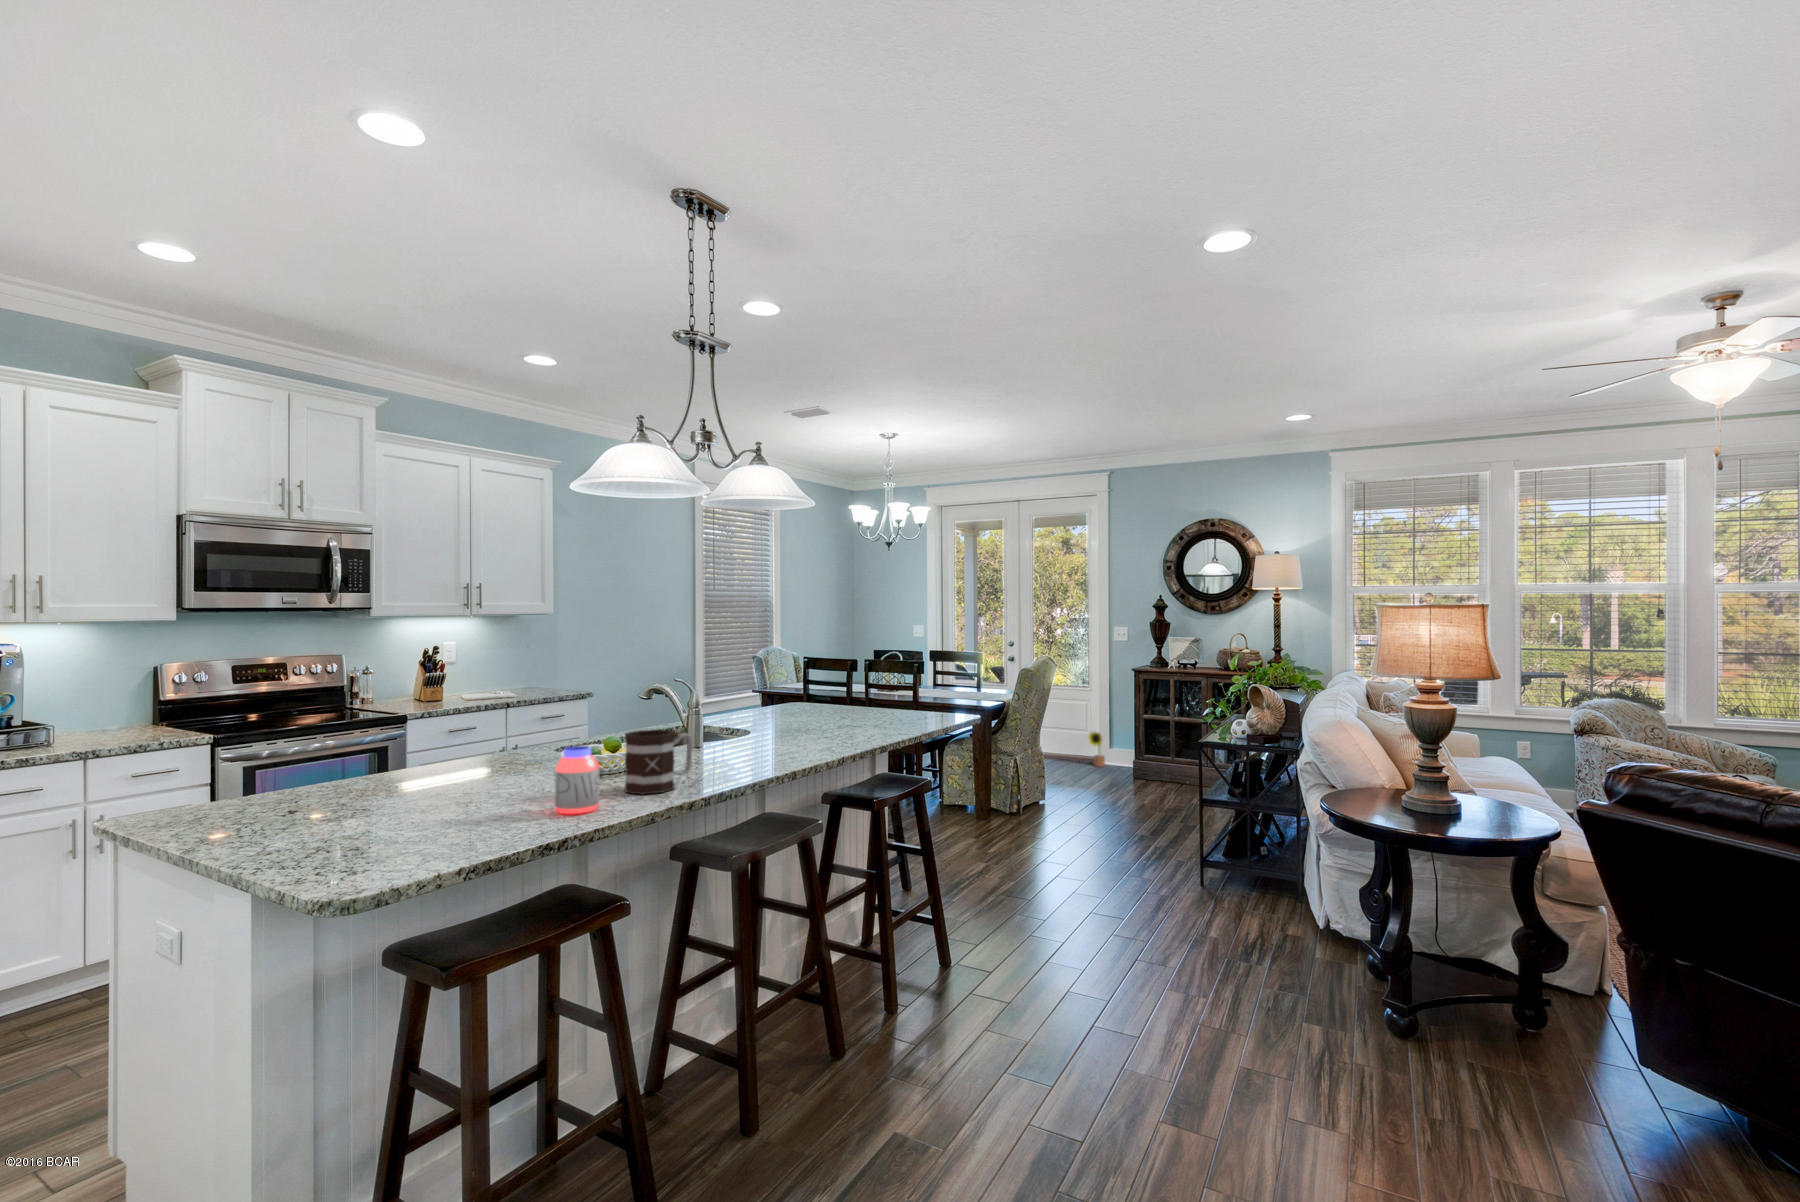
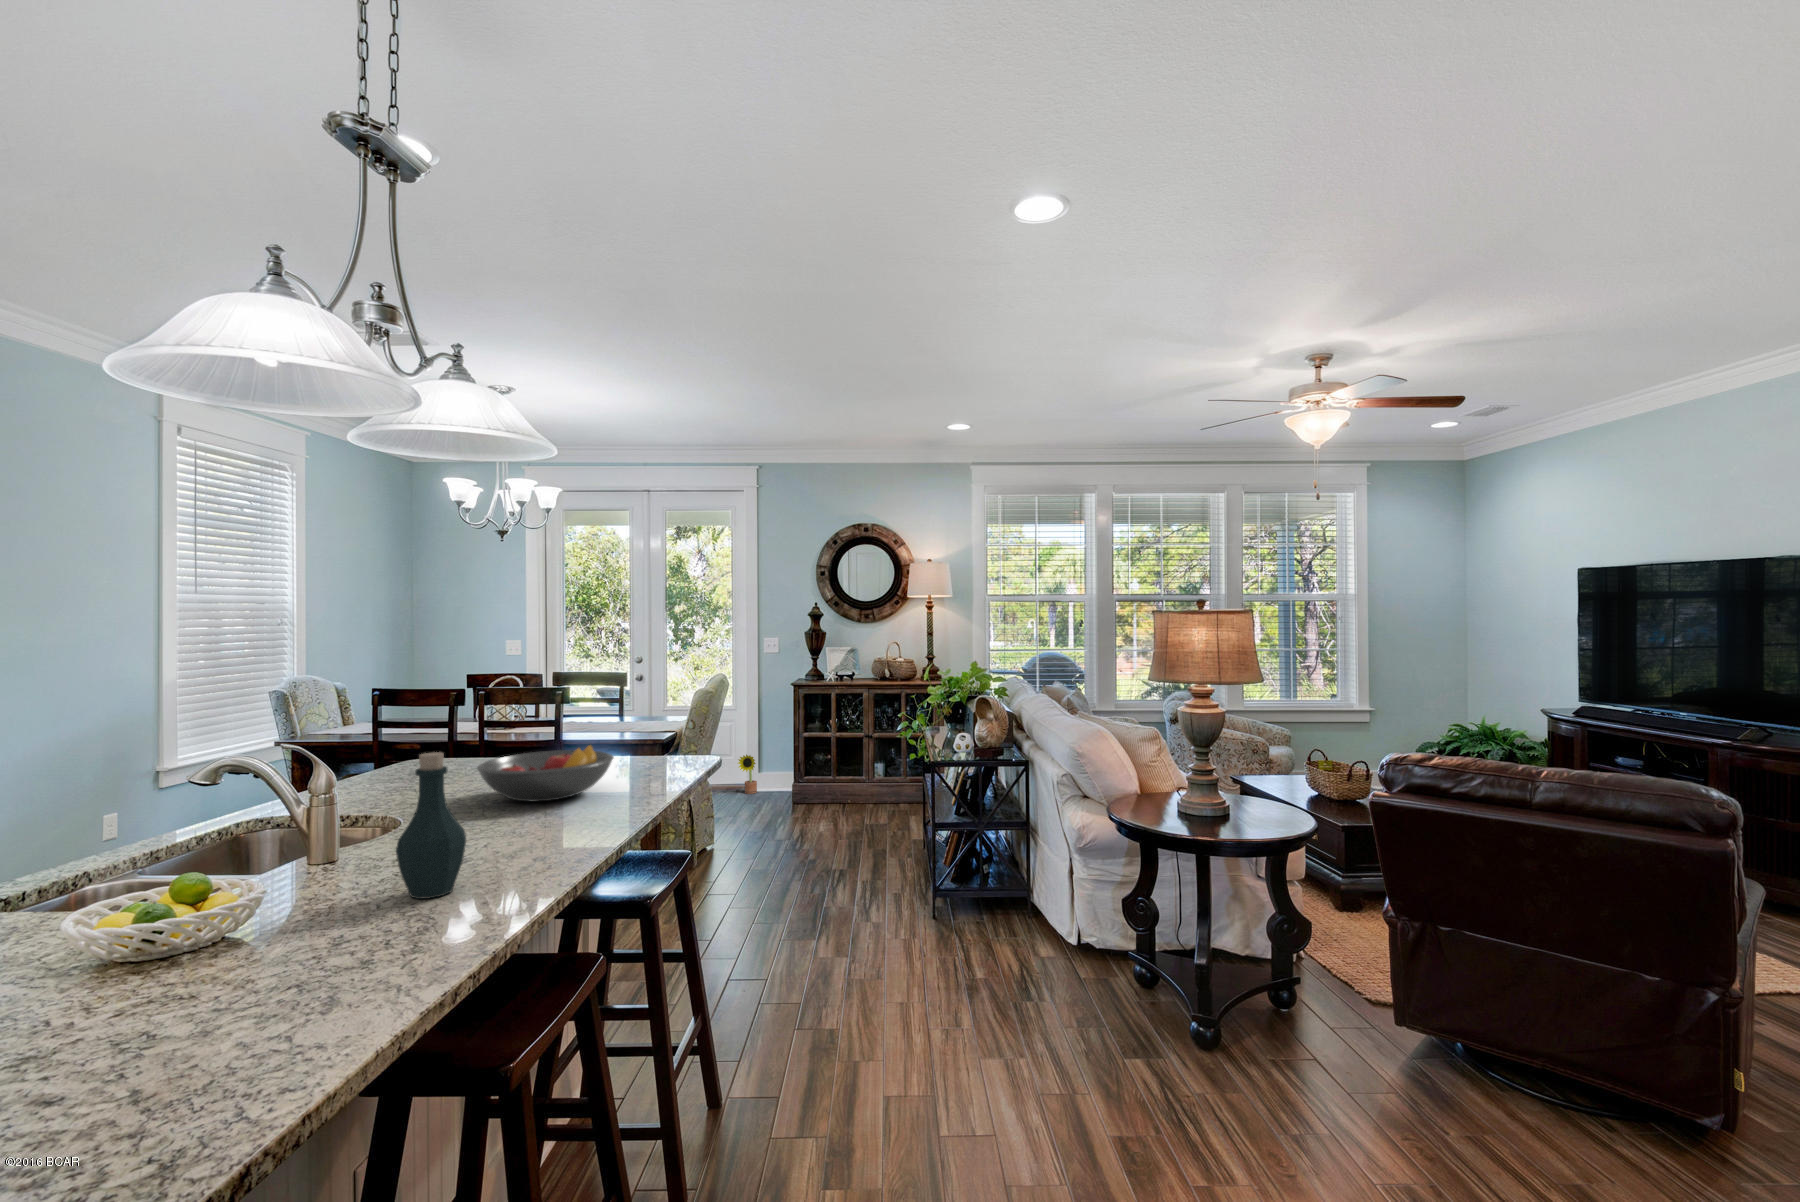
bottle: none [713,683,751,767] -> present [396,752,466,899]
fruit bowl: none [799,695,887,730] -> present [477,745,614,802]
mug: present [625,730,693,794] -> none [248,857,391,1002]
jar: present [555,746,599,814] -> none [104,932,226,1104]

